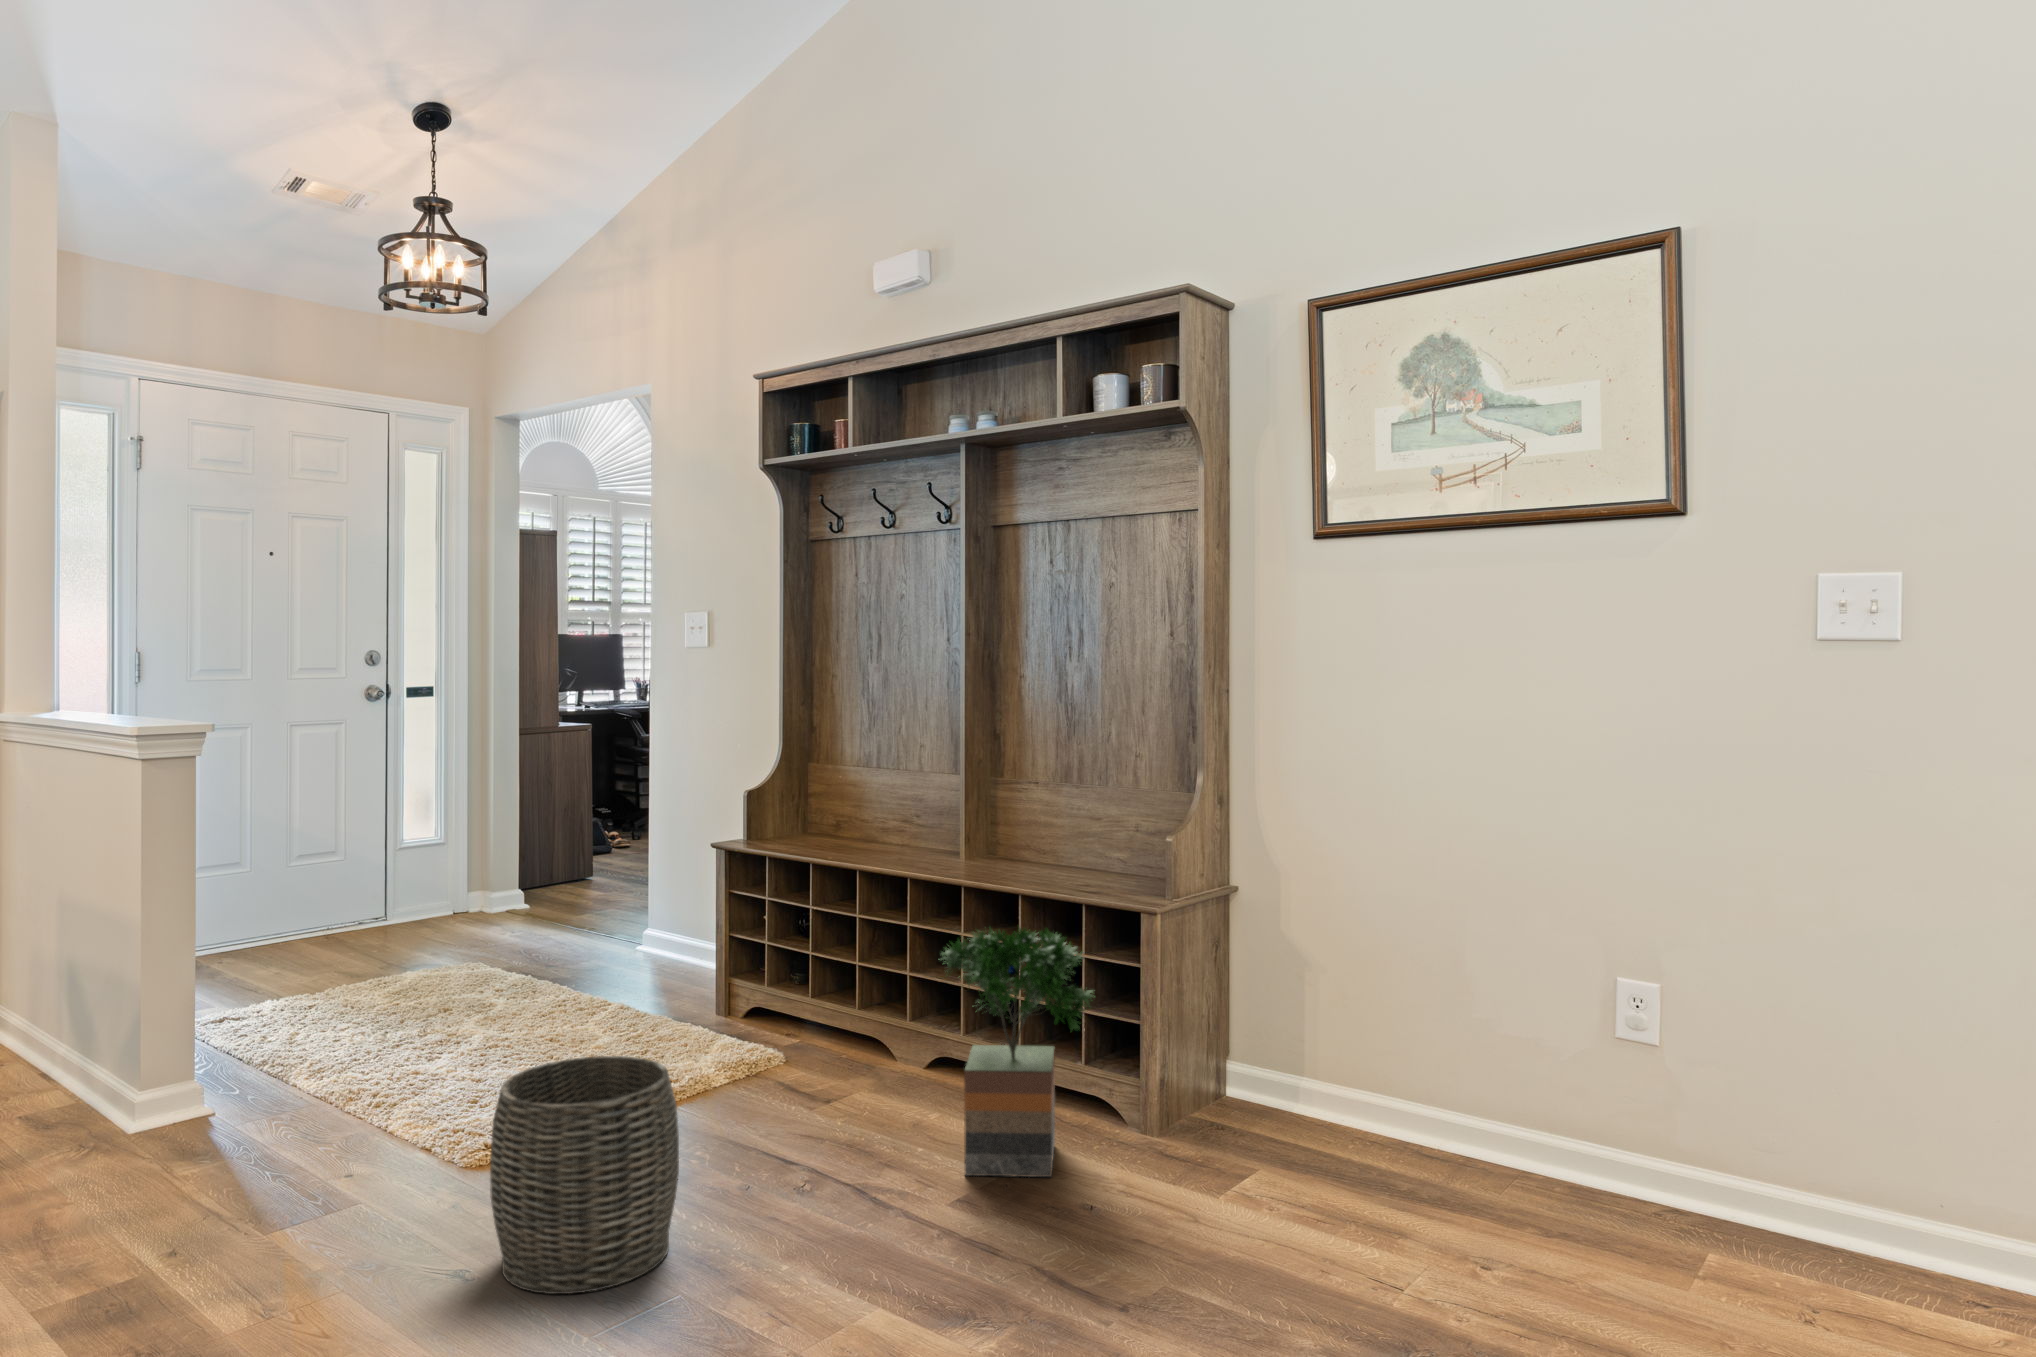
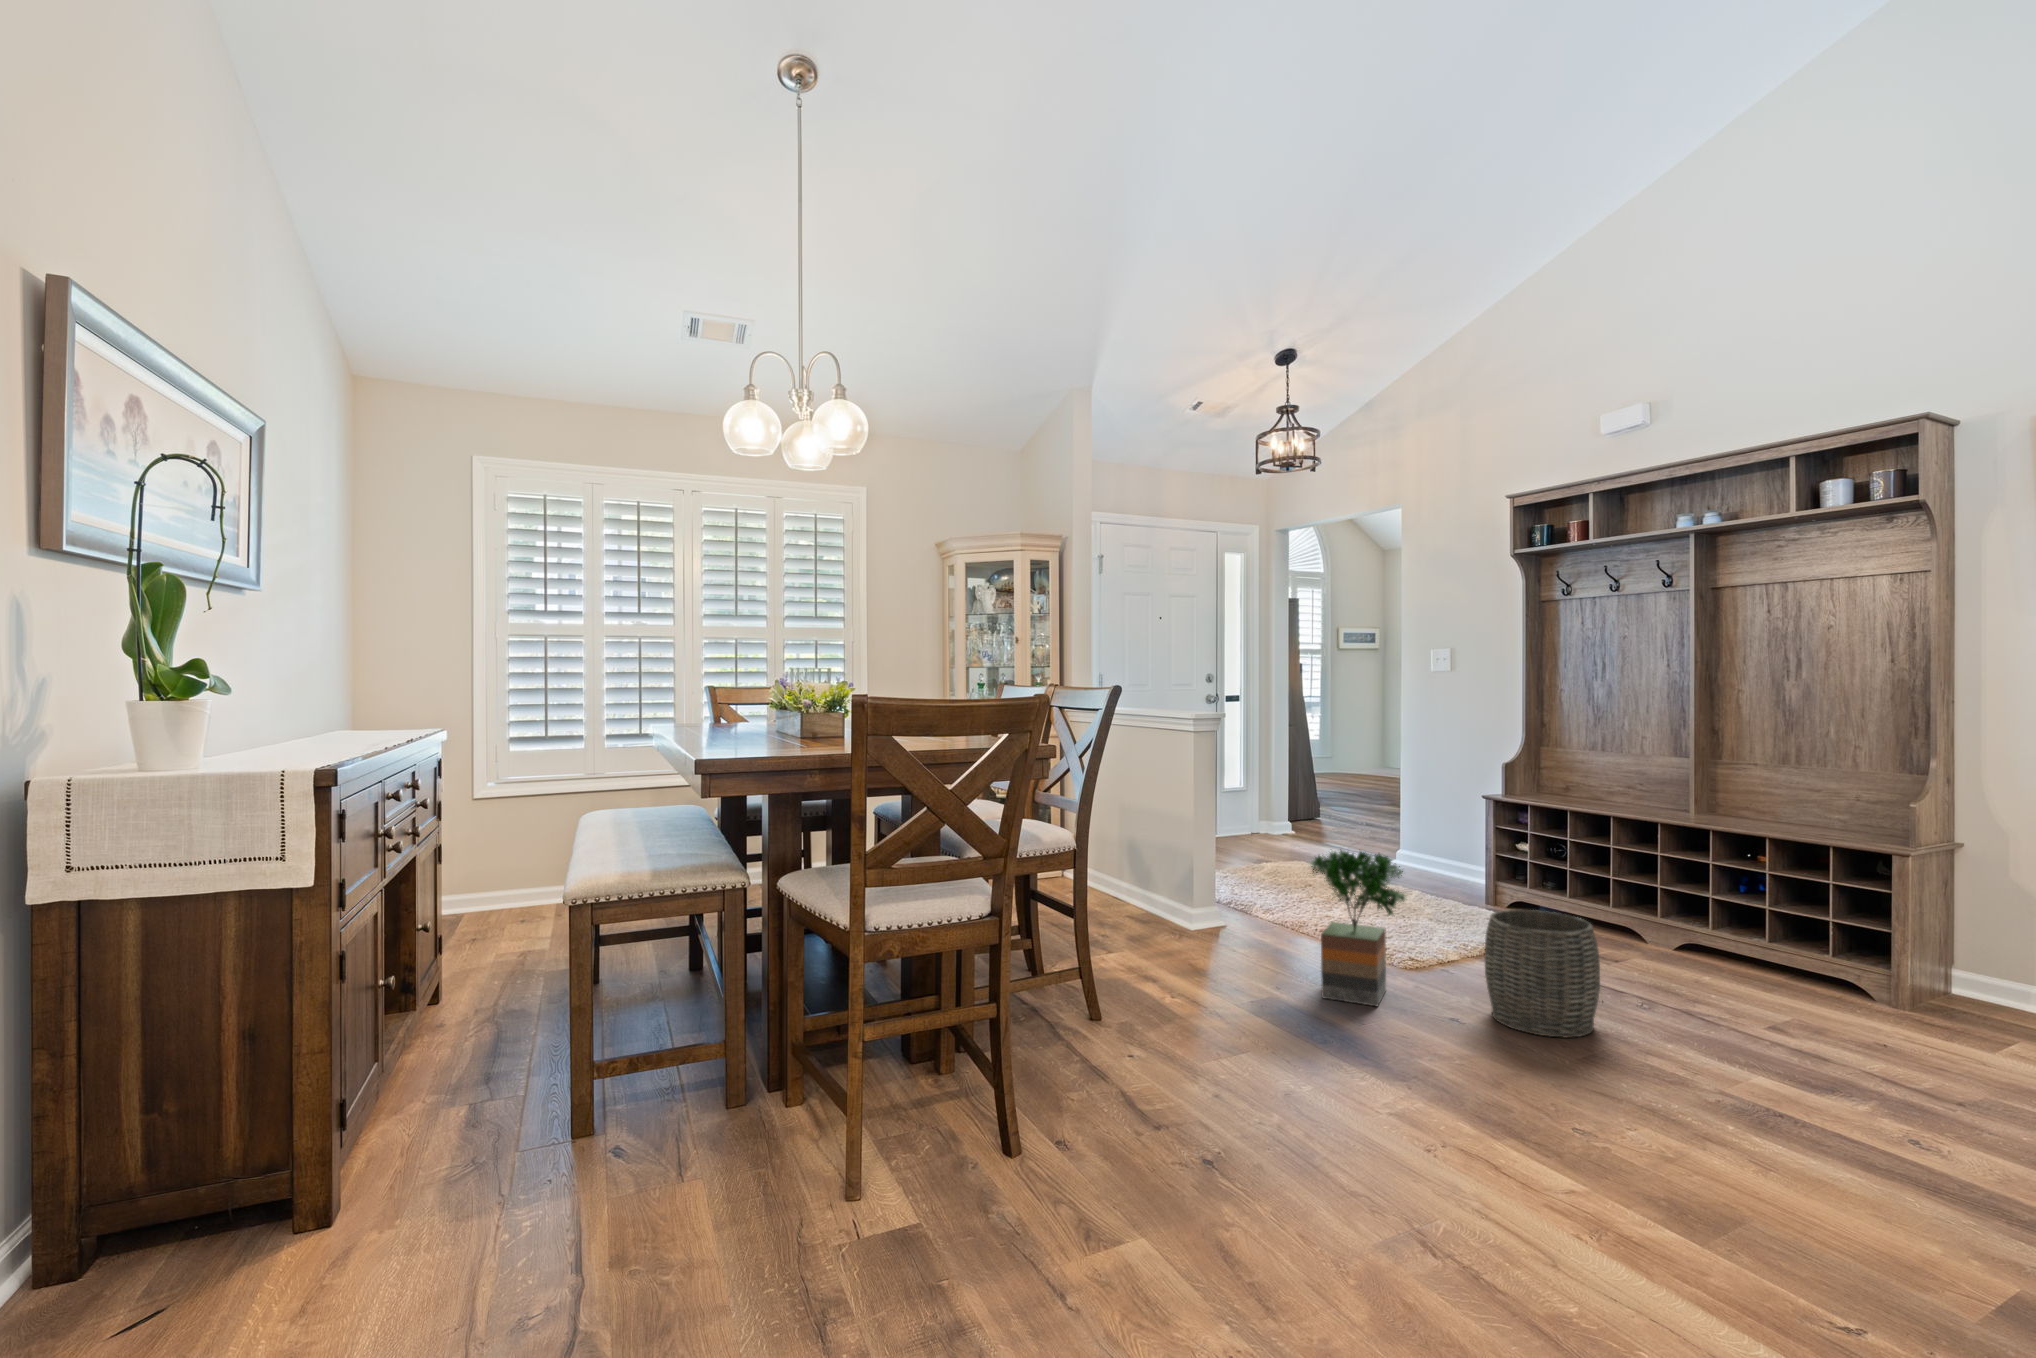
potted tree: present [943,928,1093,1177] -> present [1311,849,1406,1006]

